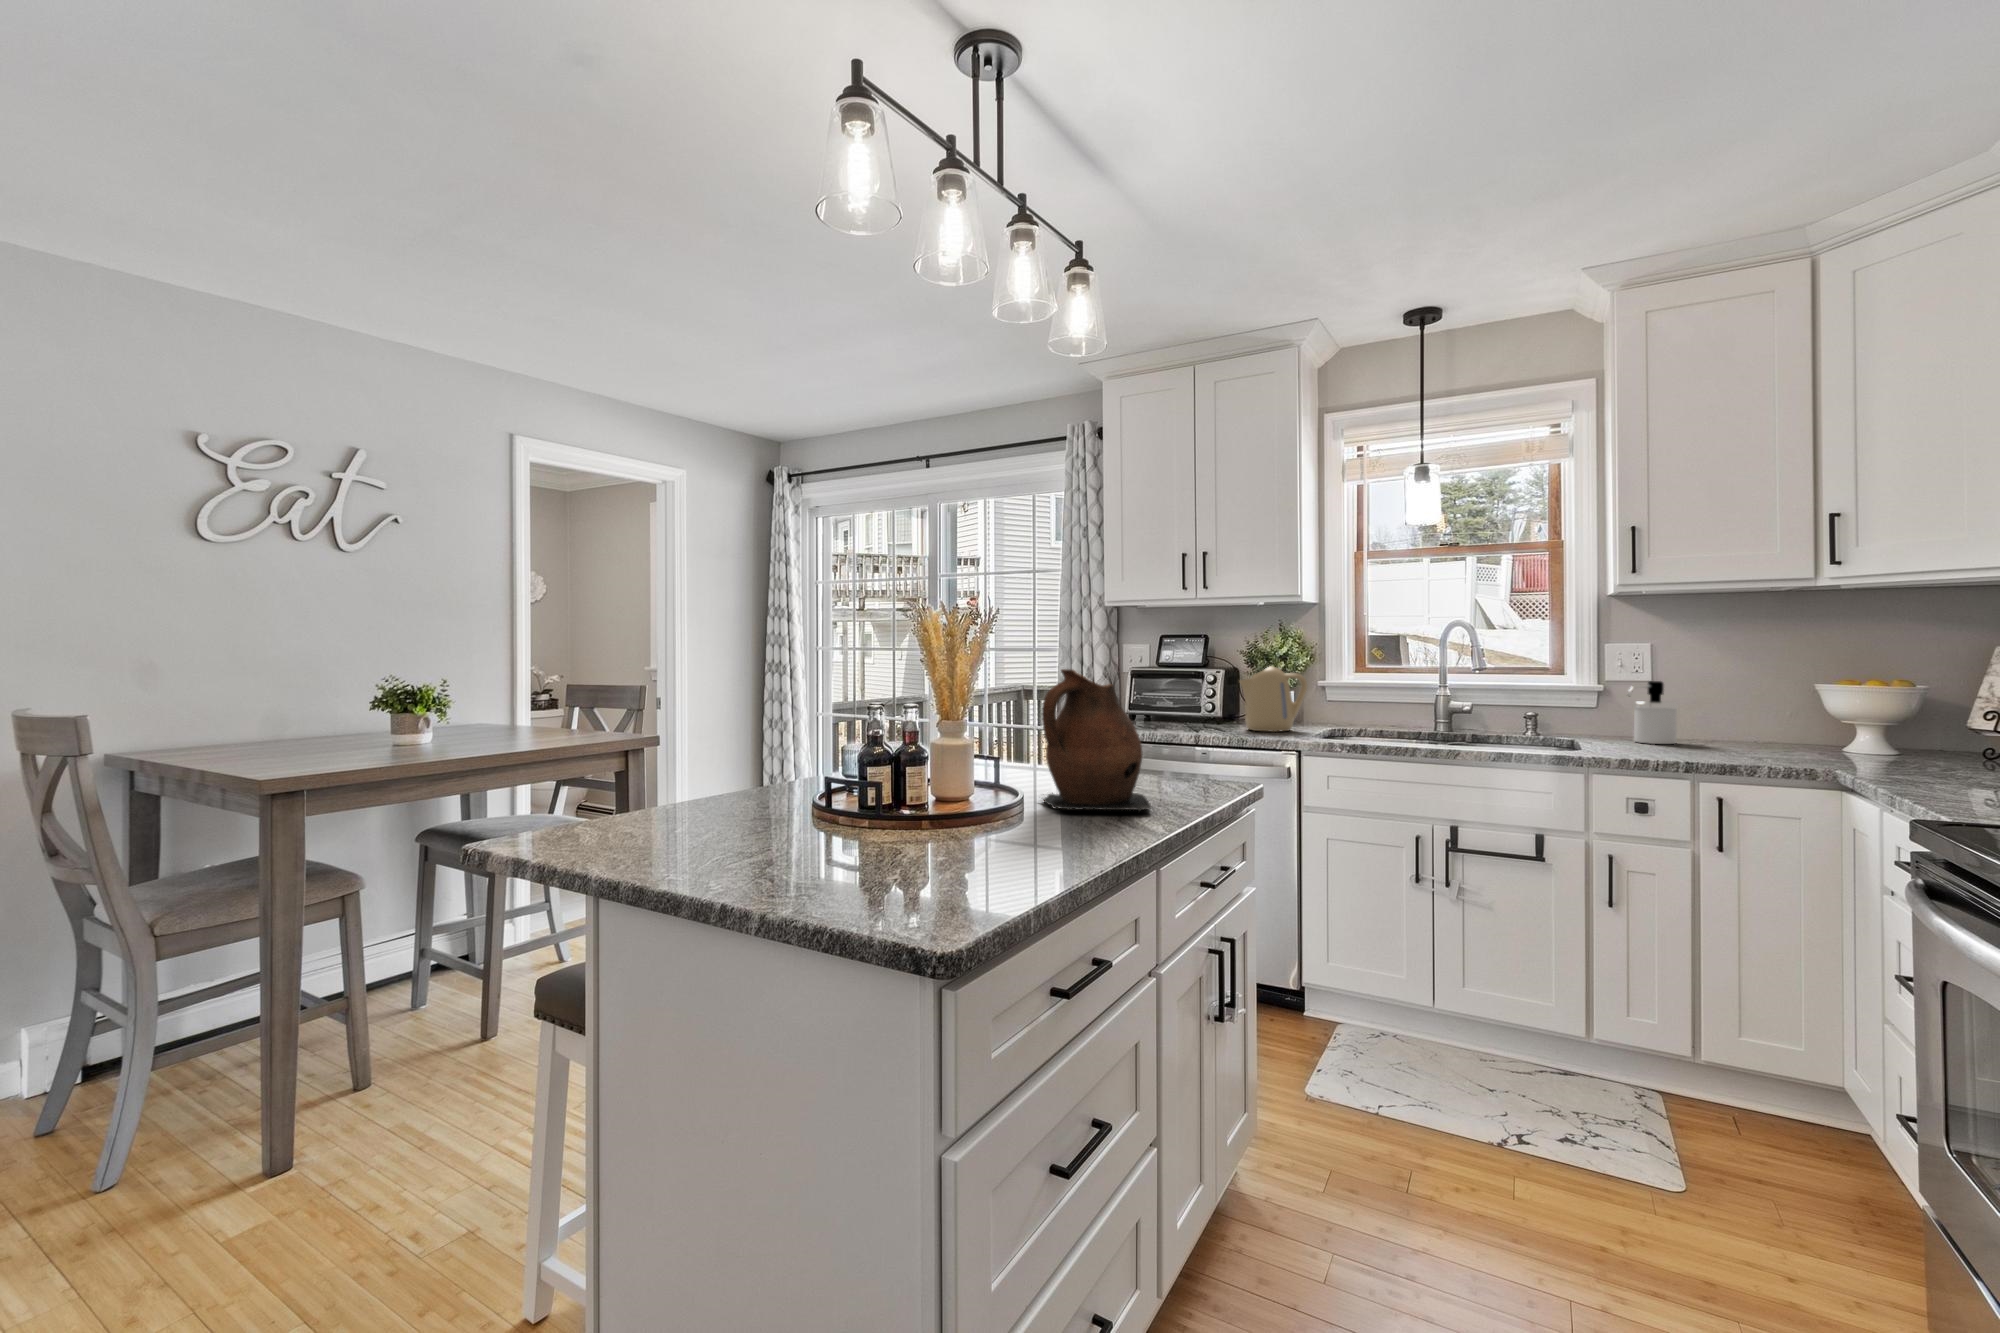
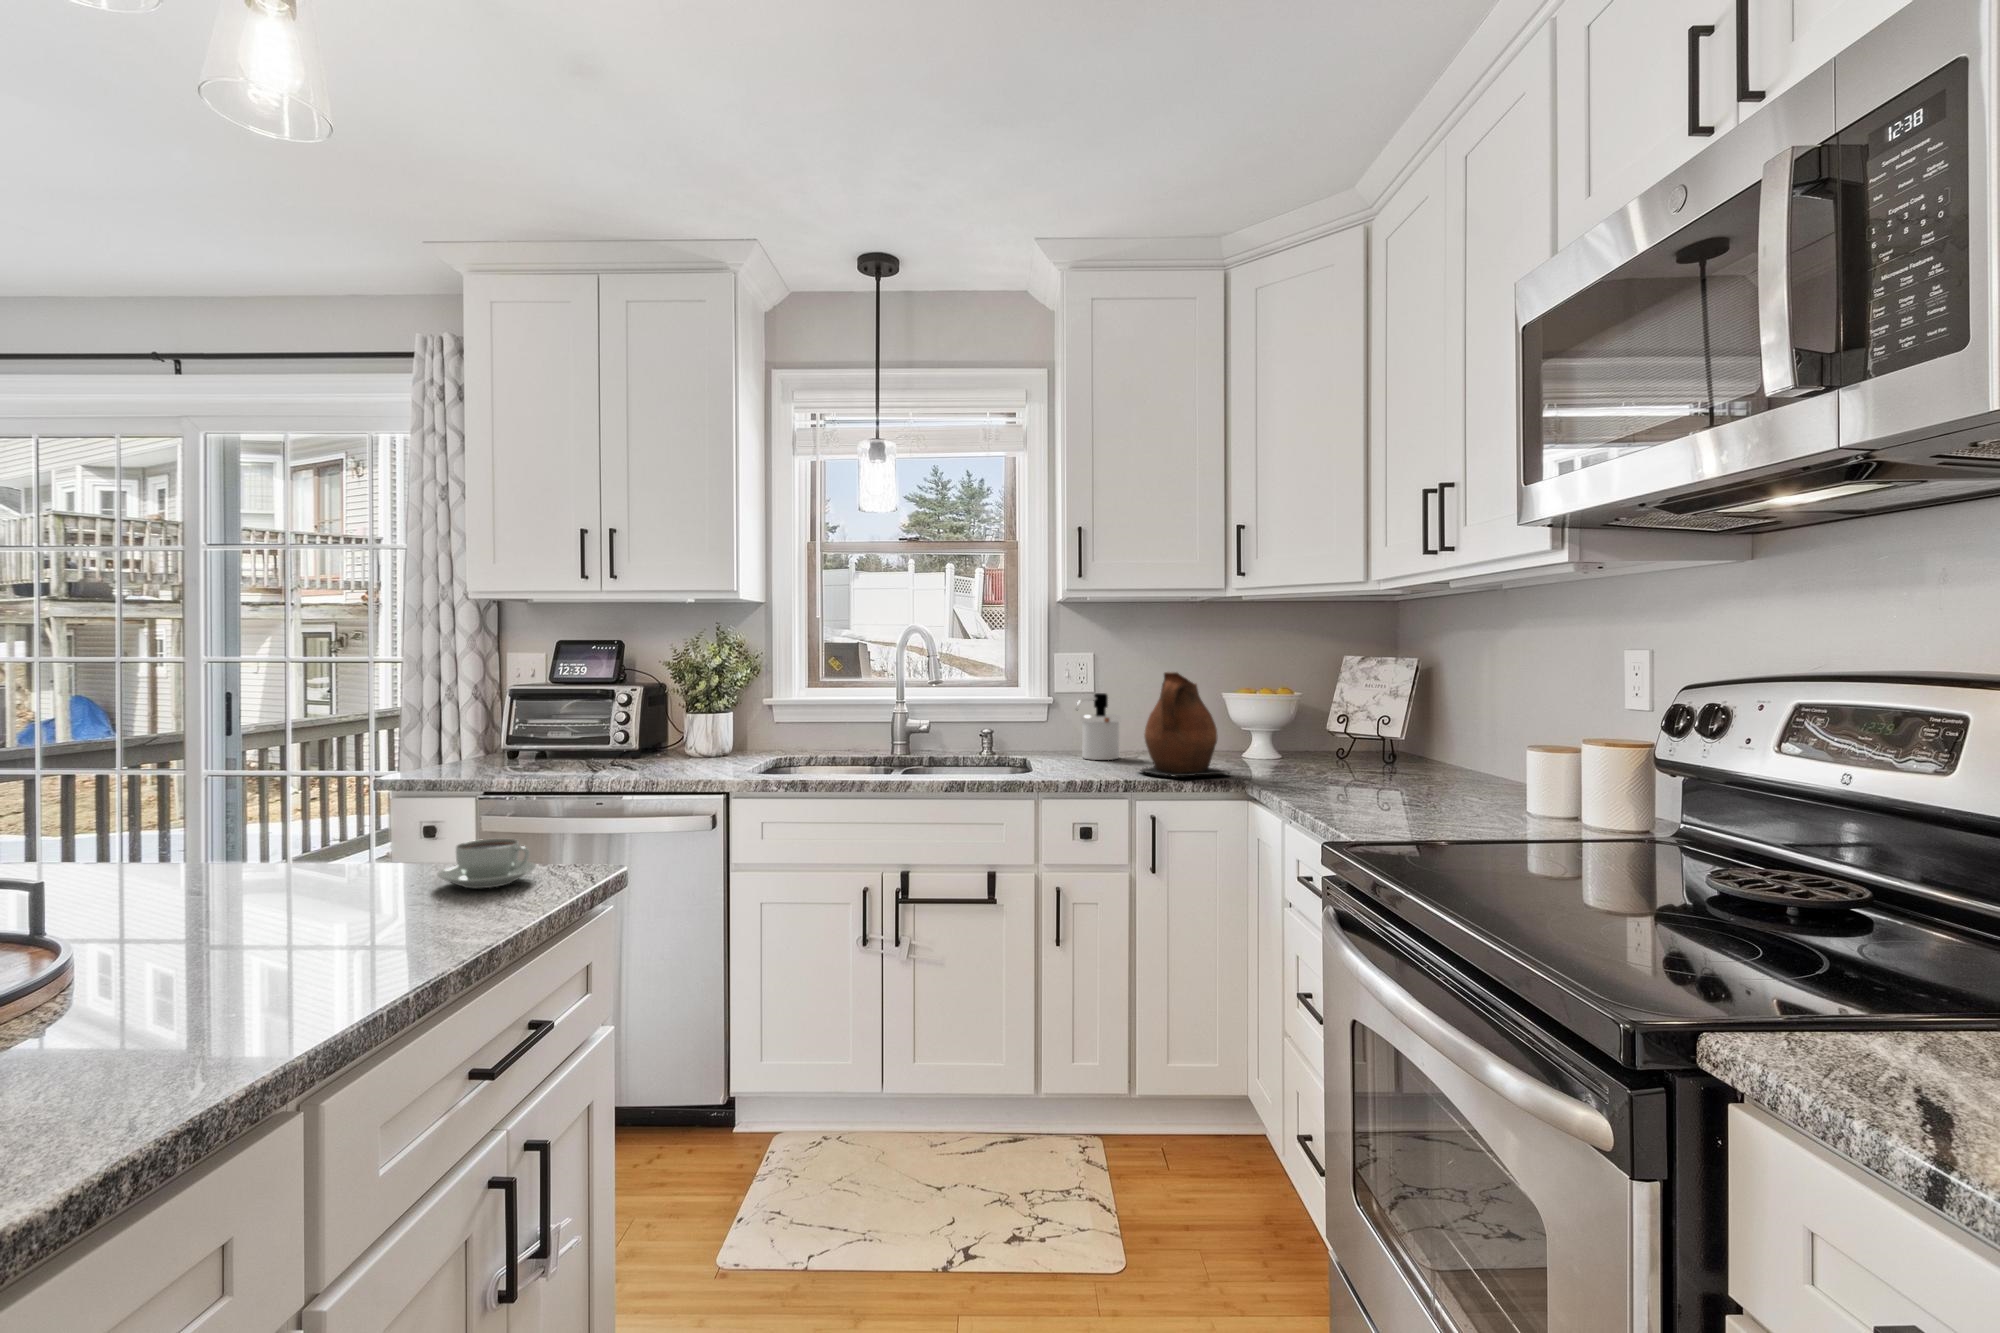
kettle: present [1240,667,1307,732] -> none [656,681,743,765]
ceramic pitcher: present [1042,669,1151,812] -> present [1140,672,1230,777]
coffee cup: none [1154,761,1212,791] -> present [437,839,536,888]

